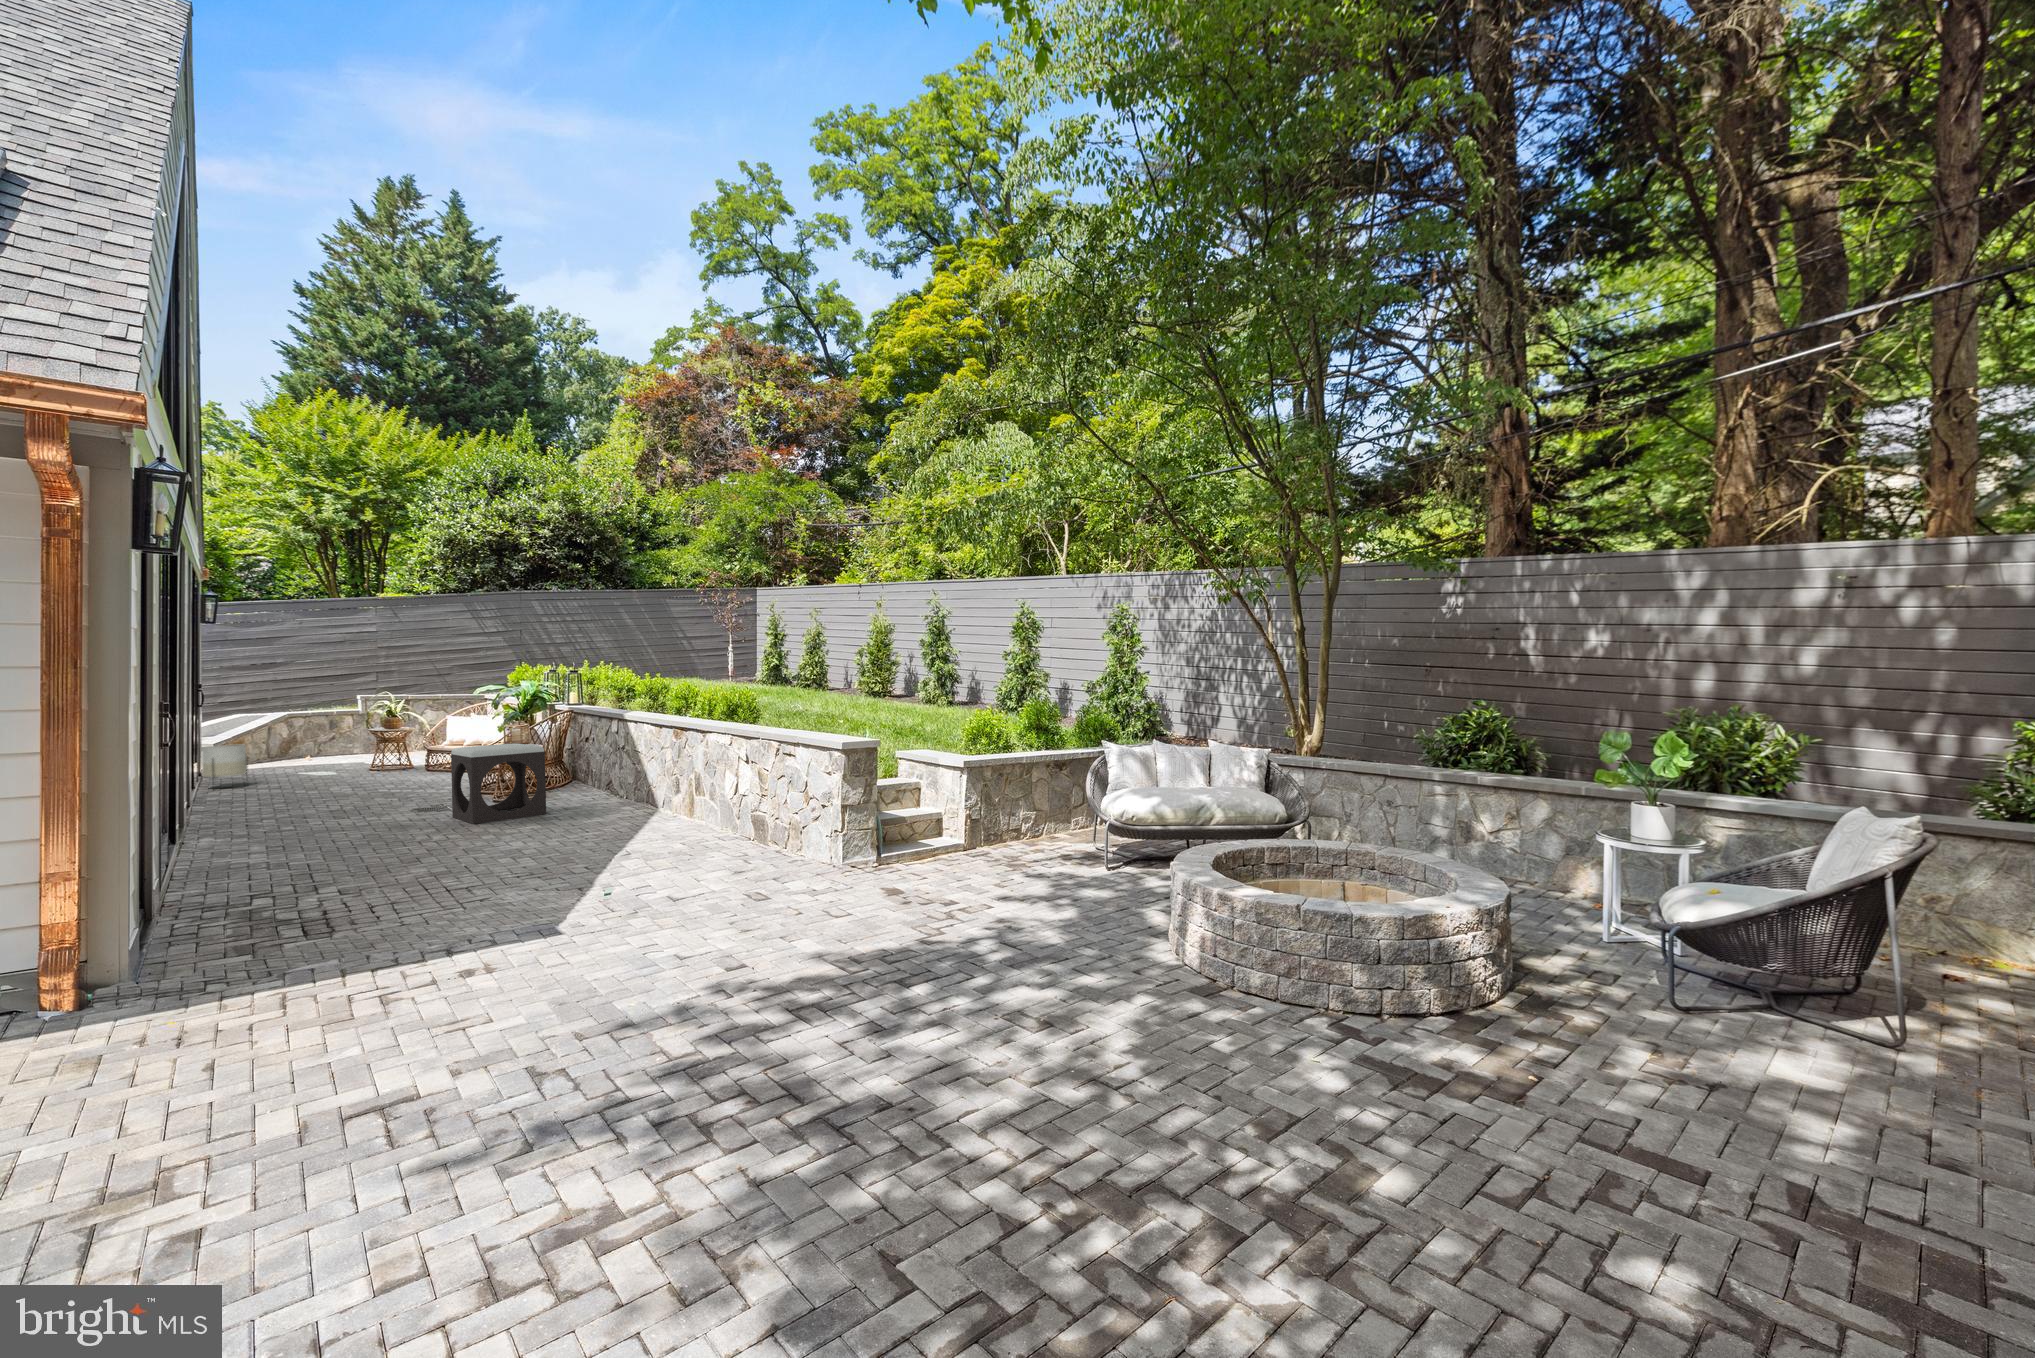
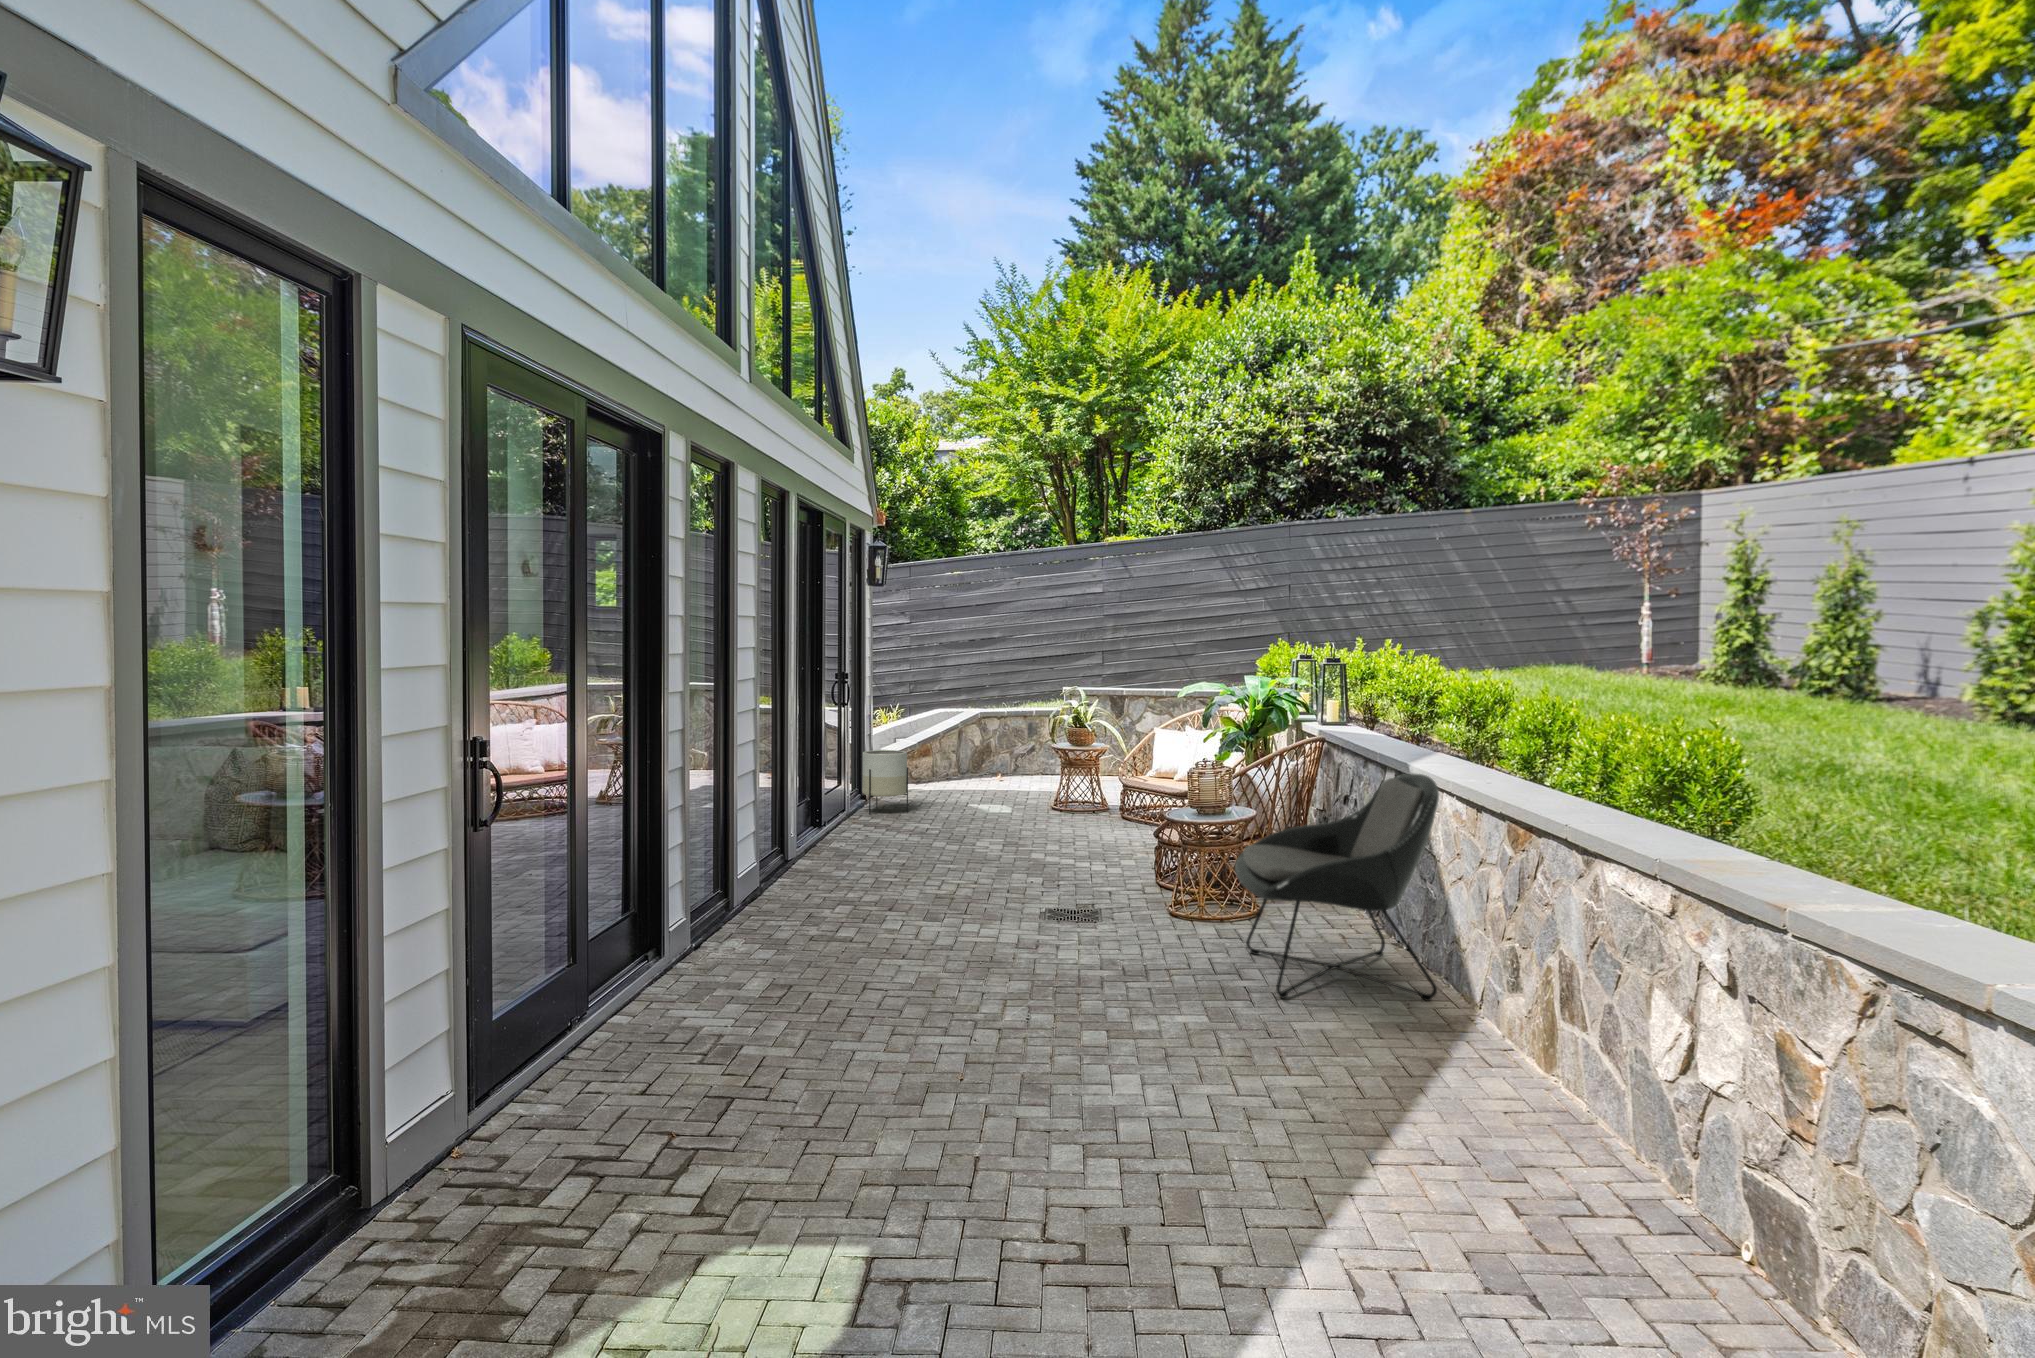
lounge chair: none [540,708,635,800] -> present [1235,774,1439,1001]
footstool: present [451,743,546,824] -> none [1036,856,1210,1065]

